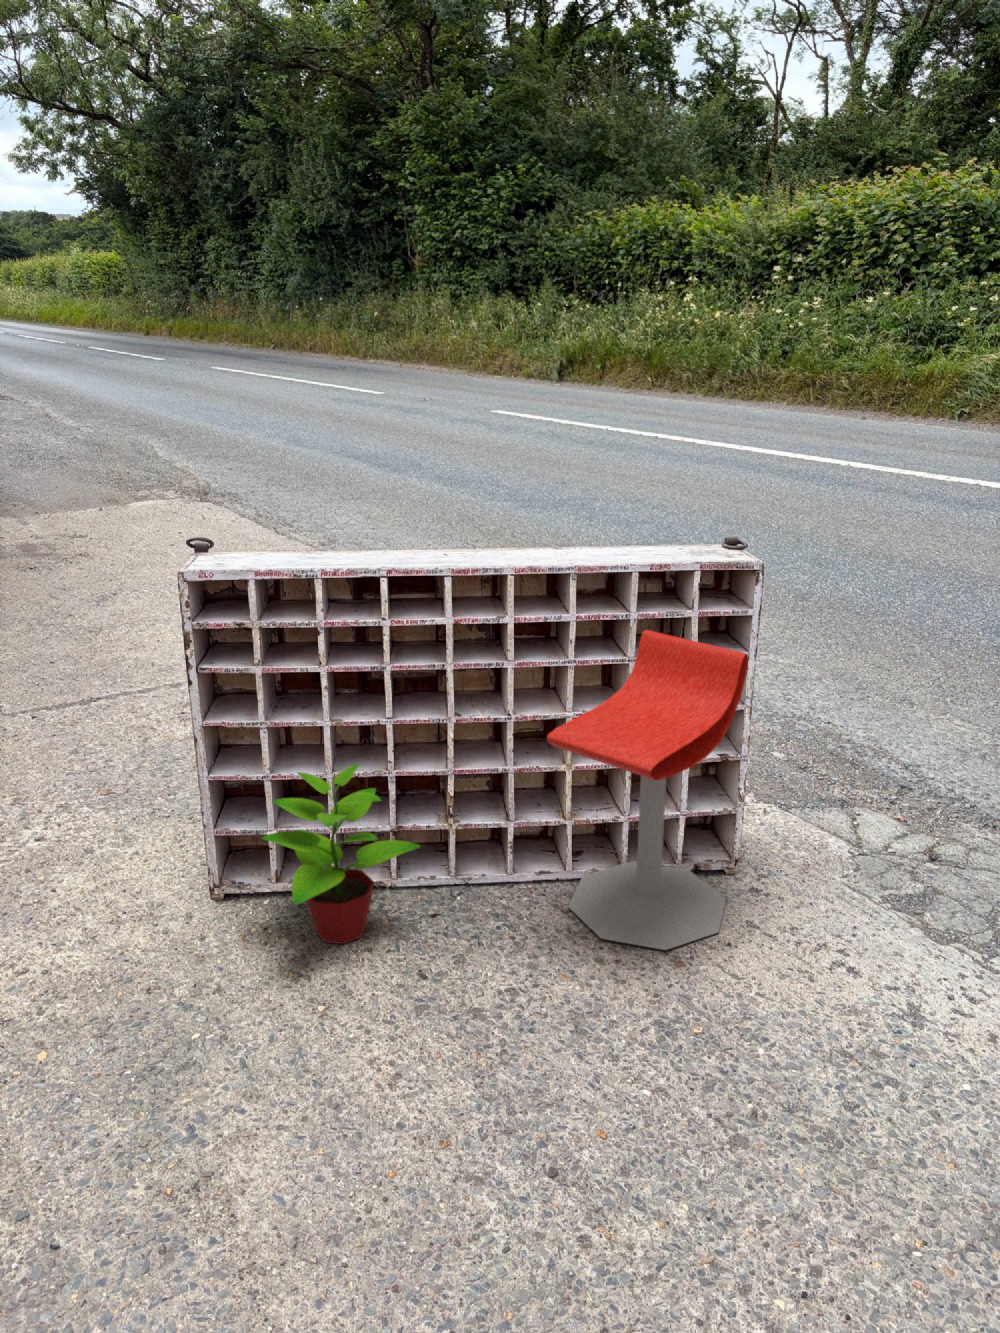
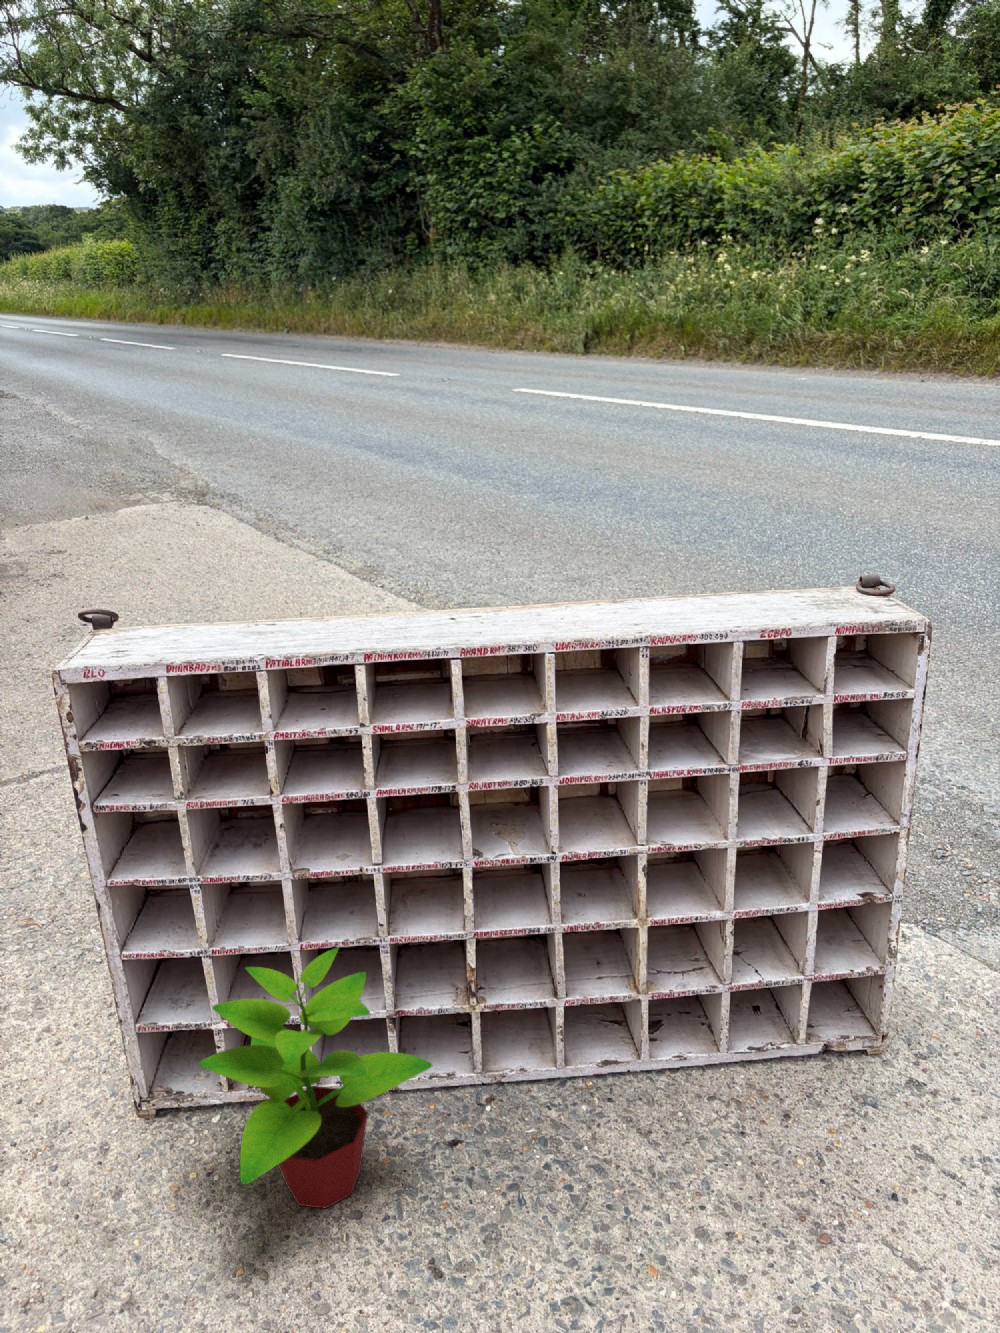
stool: present [547,630,748,950] -> none [615,727,914,1215]

